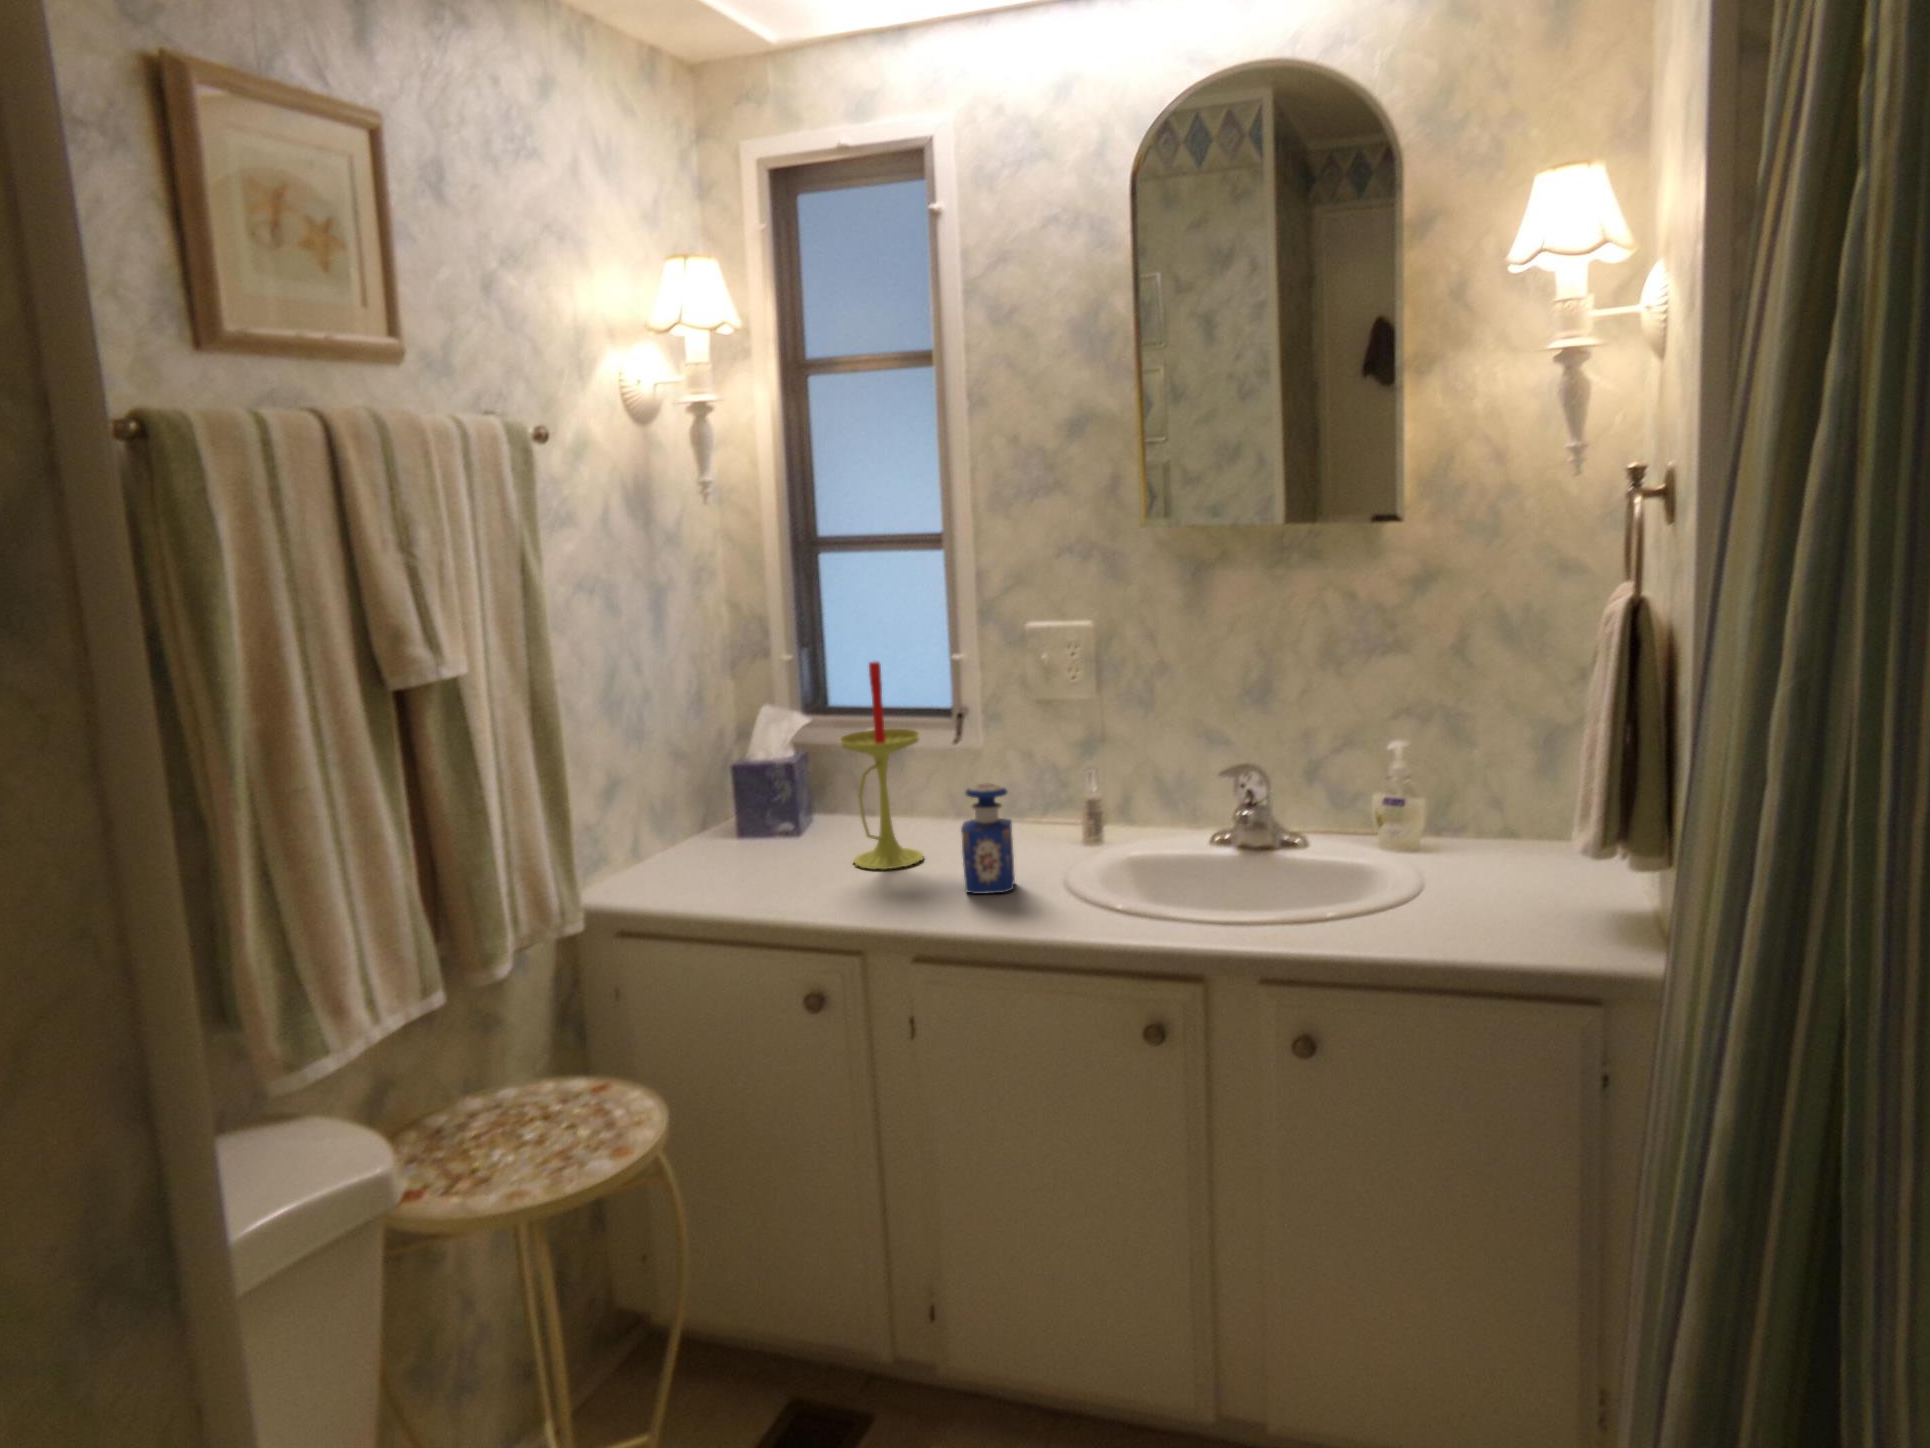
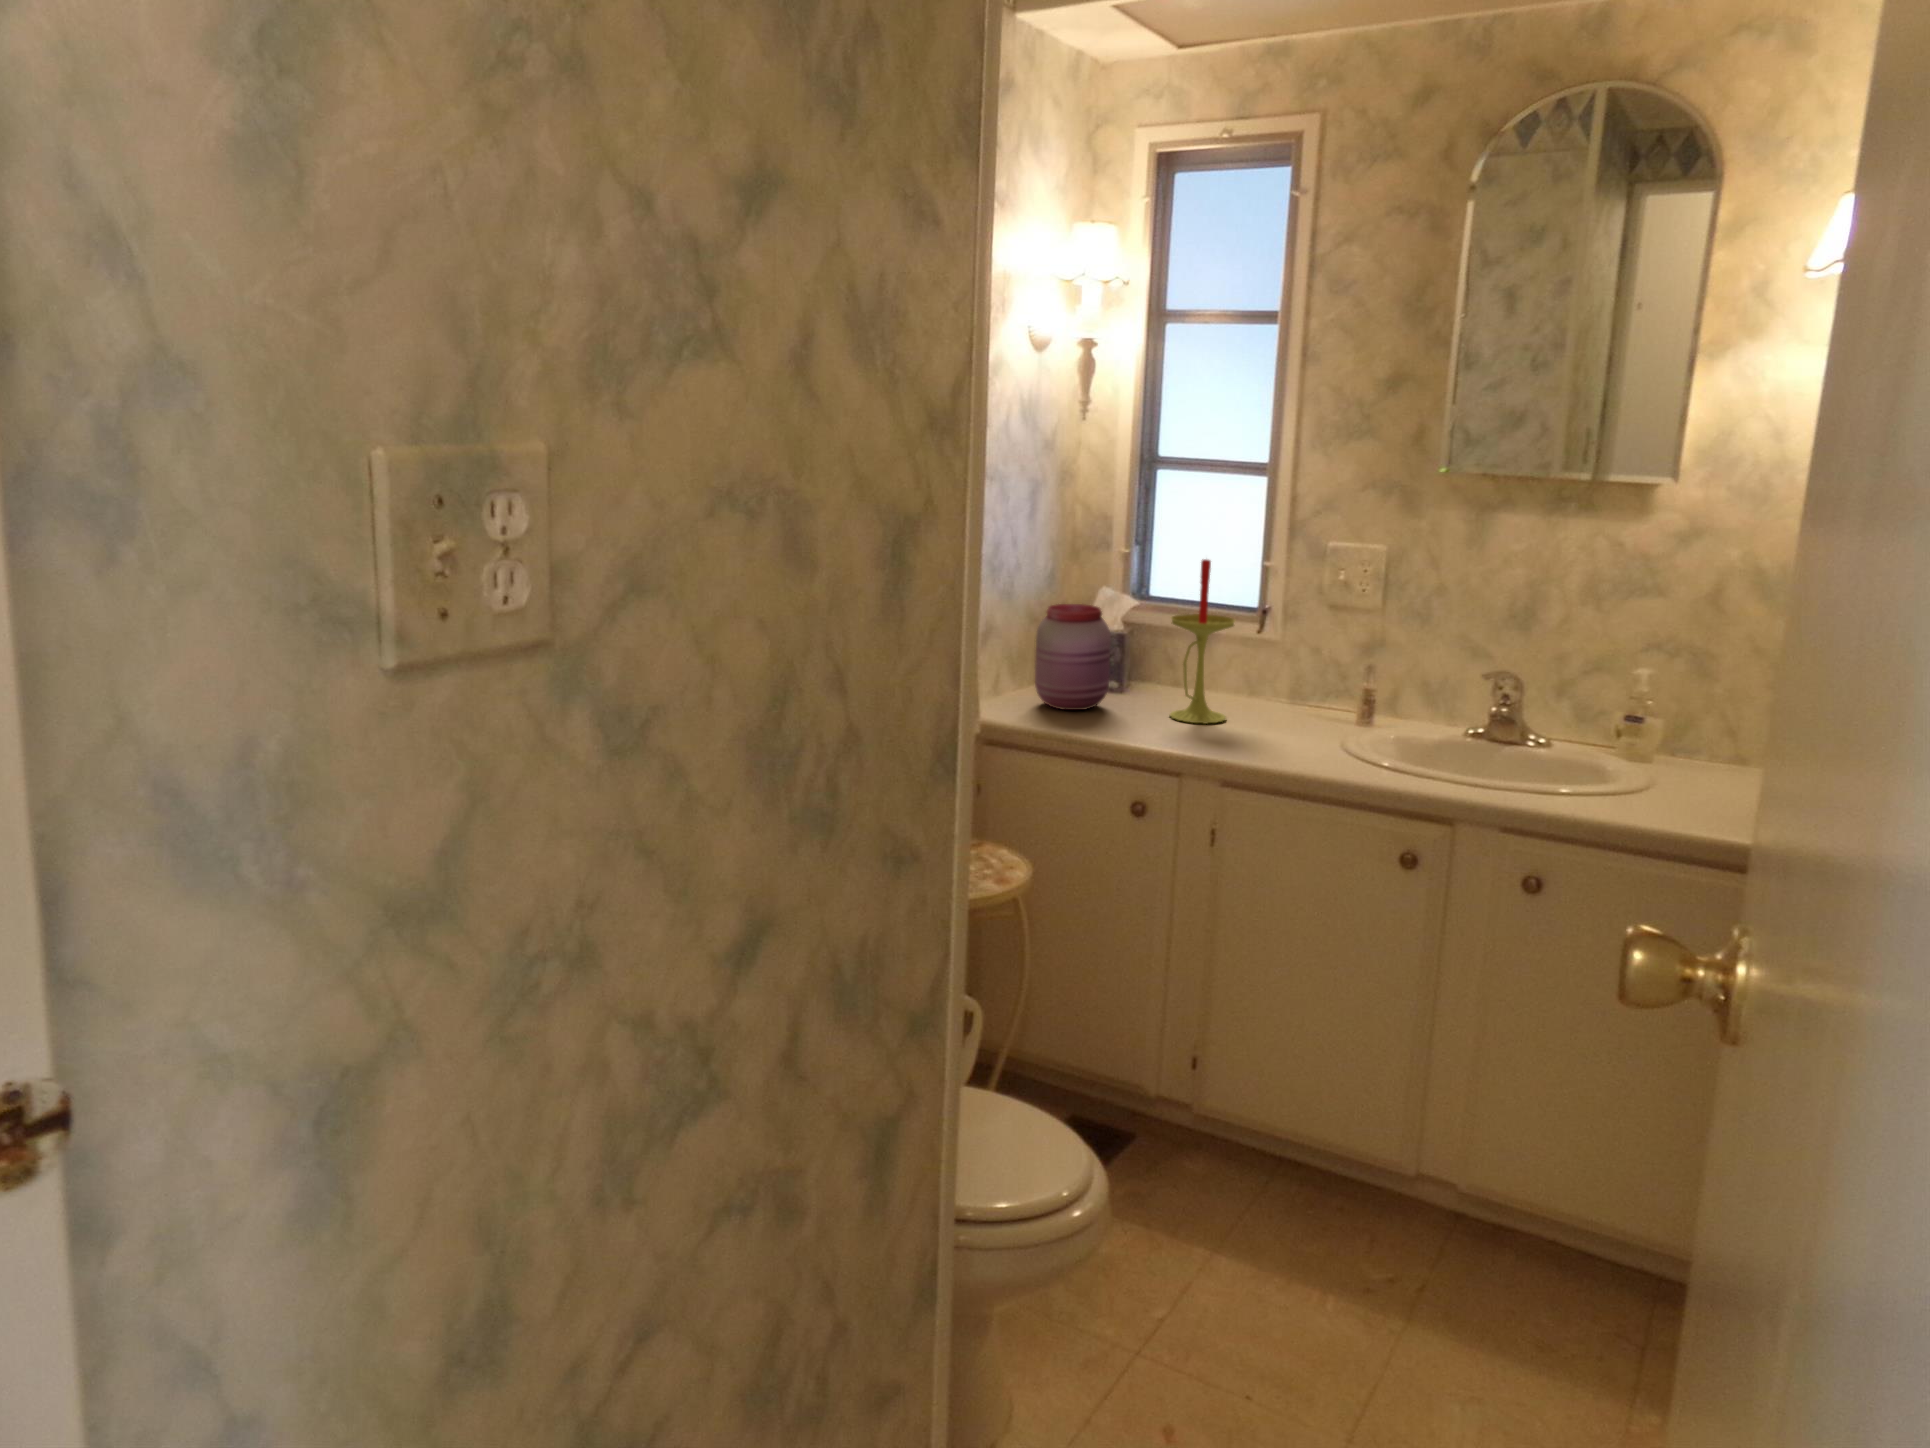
jar: none [673,732,774,871] -> present [1035,604,1111,710]
perfume bottle: present [961,784,1015,894] -> none [1264,662,1307,748]

